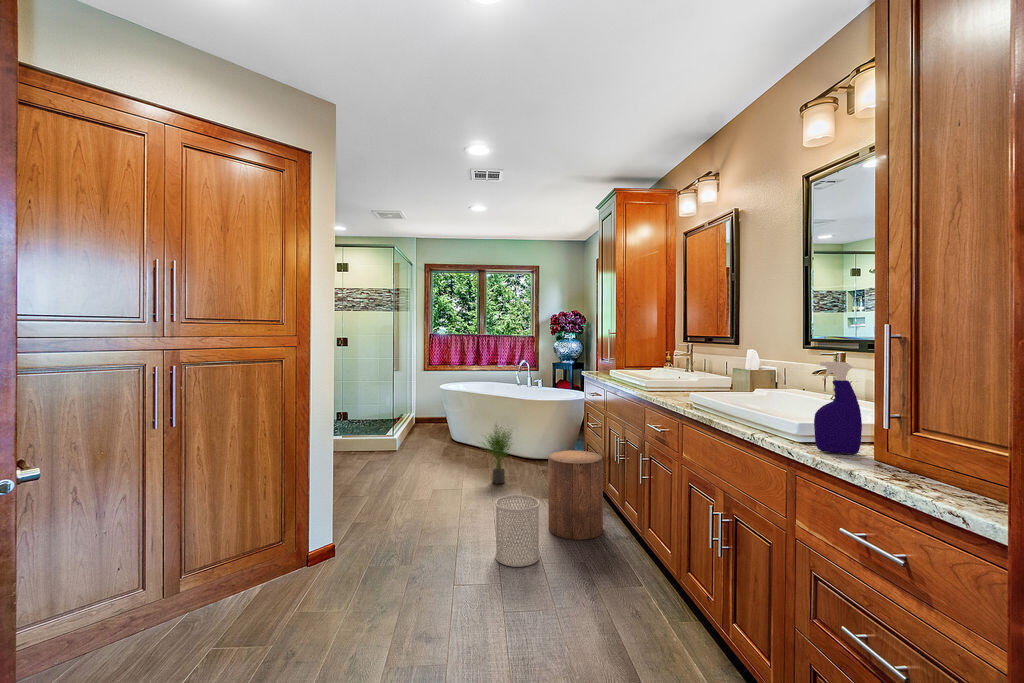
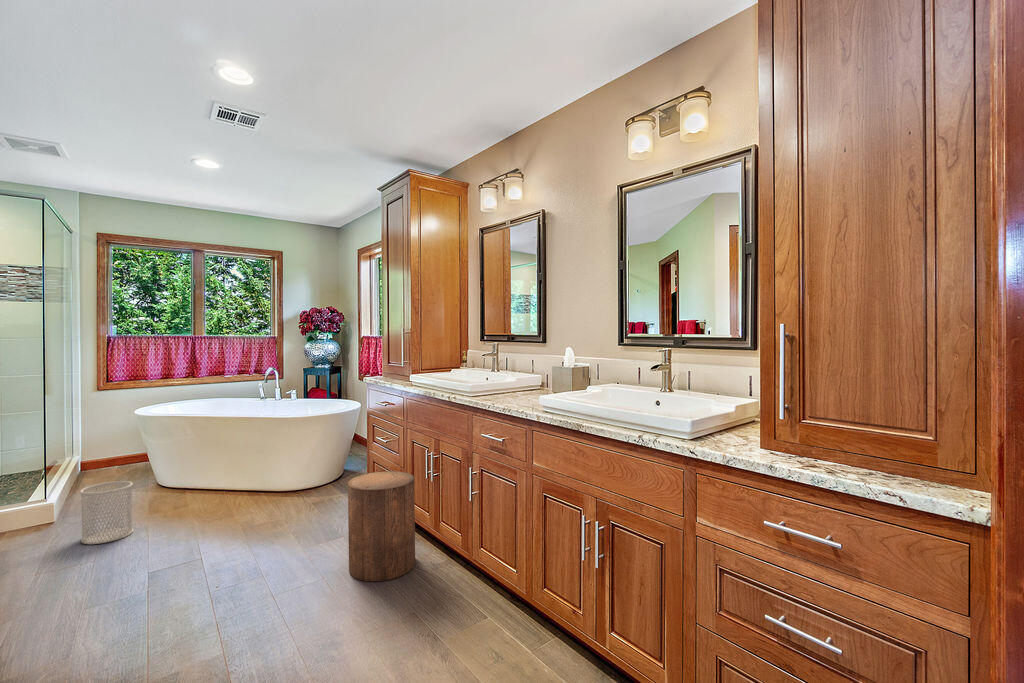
spray bottle: present [814,362,862,454] -> none [713,360,750,447]
potted plant: present [482,426,511,484] -> none [219,447,284,529]
wastebasket: present [495,495,540,567] -> present [80,481,133,544]

